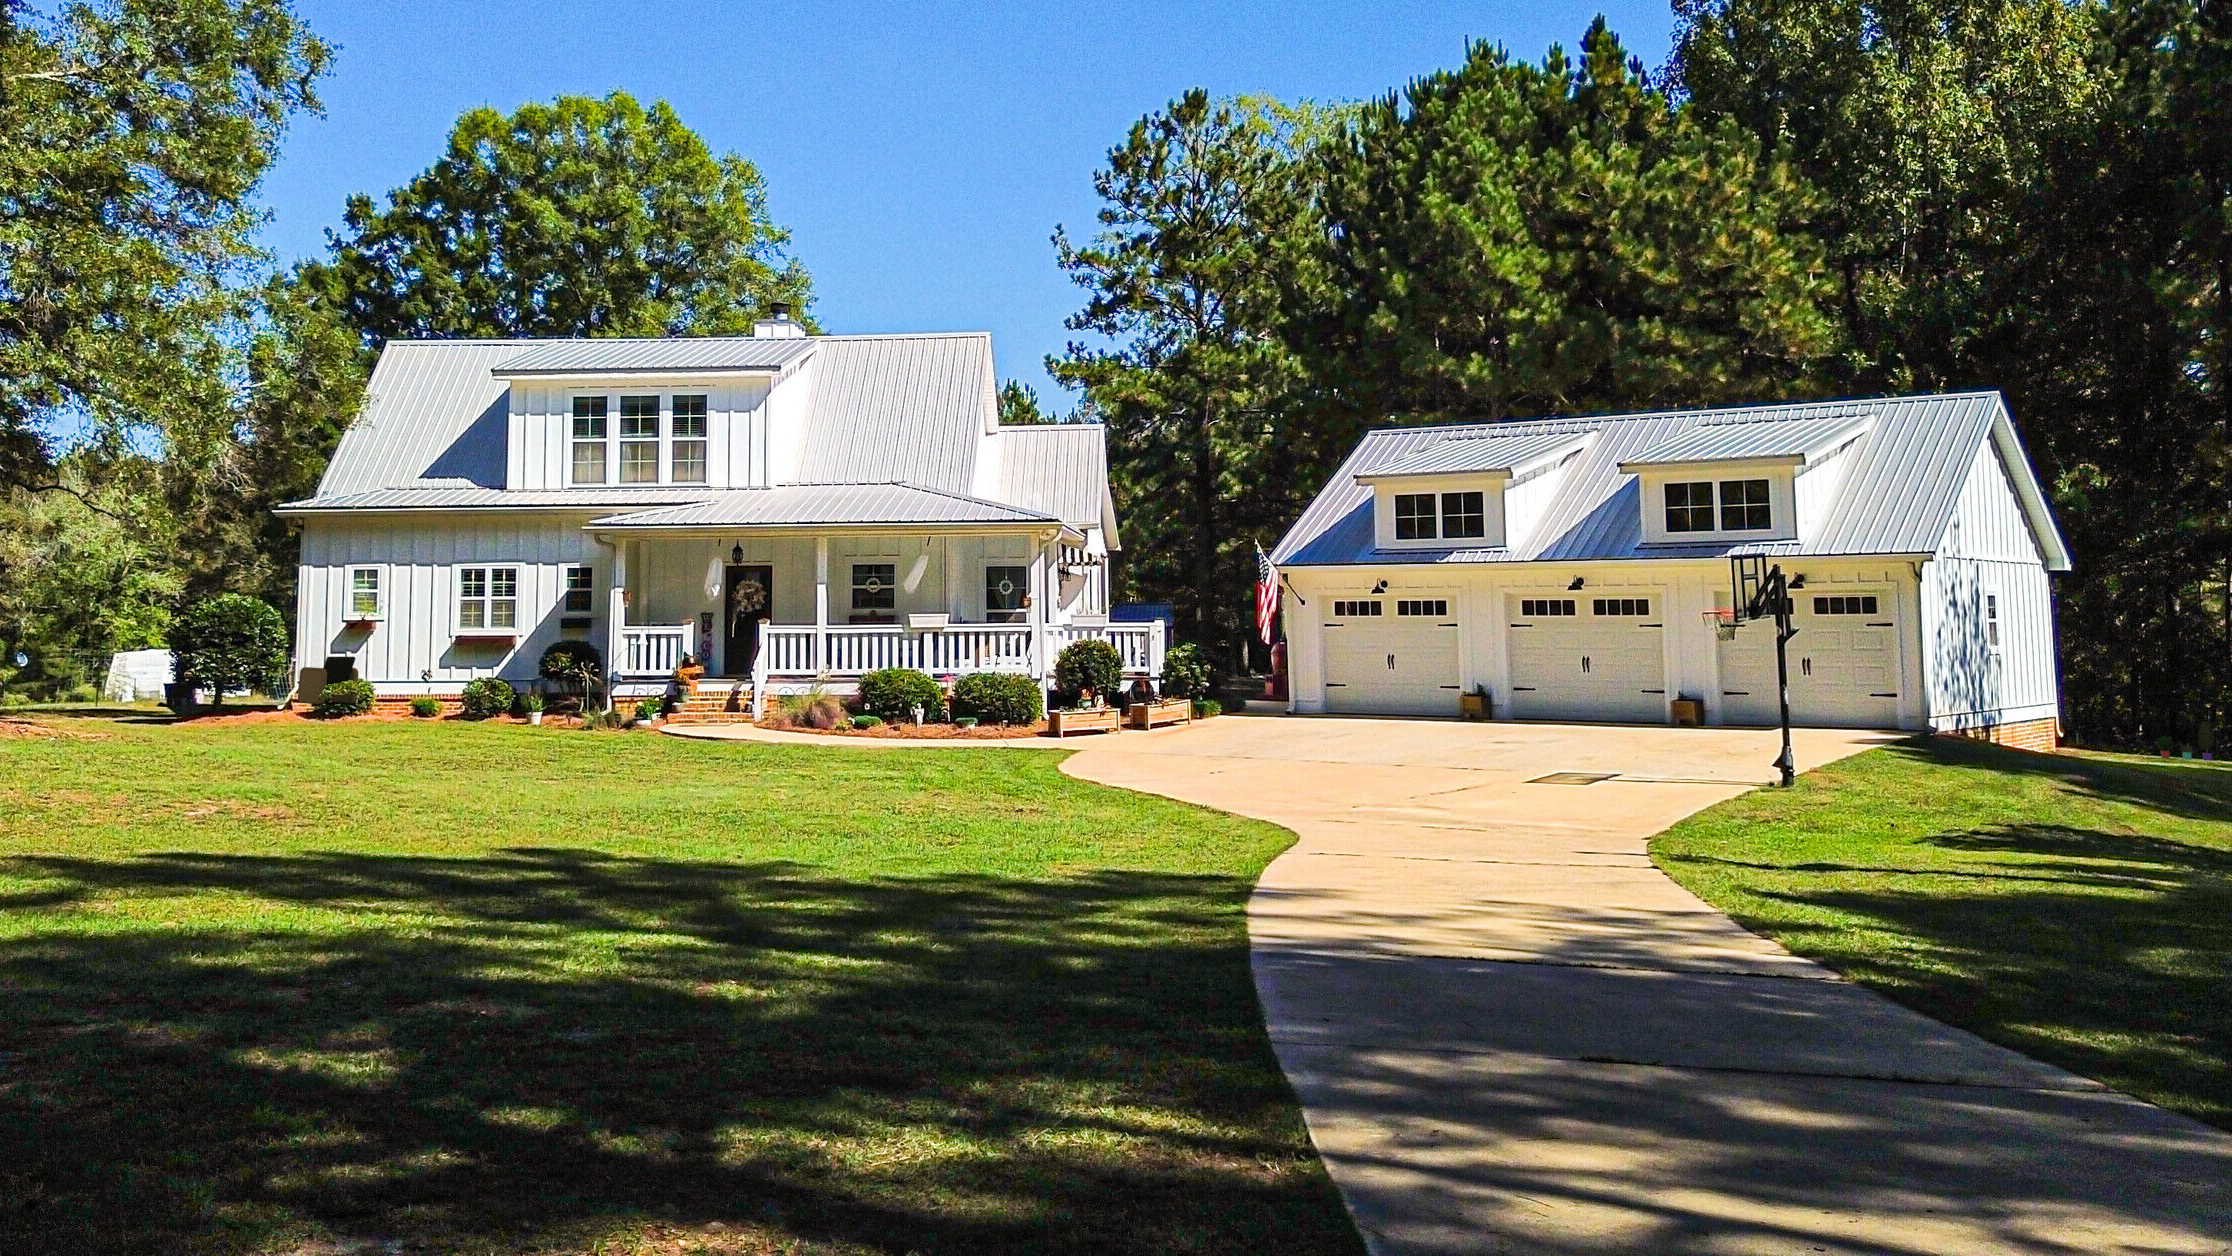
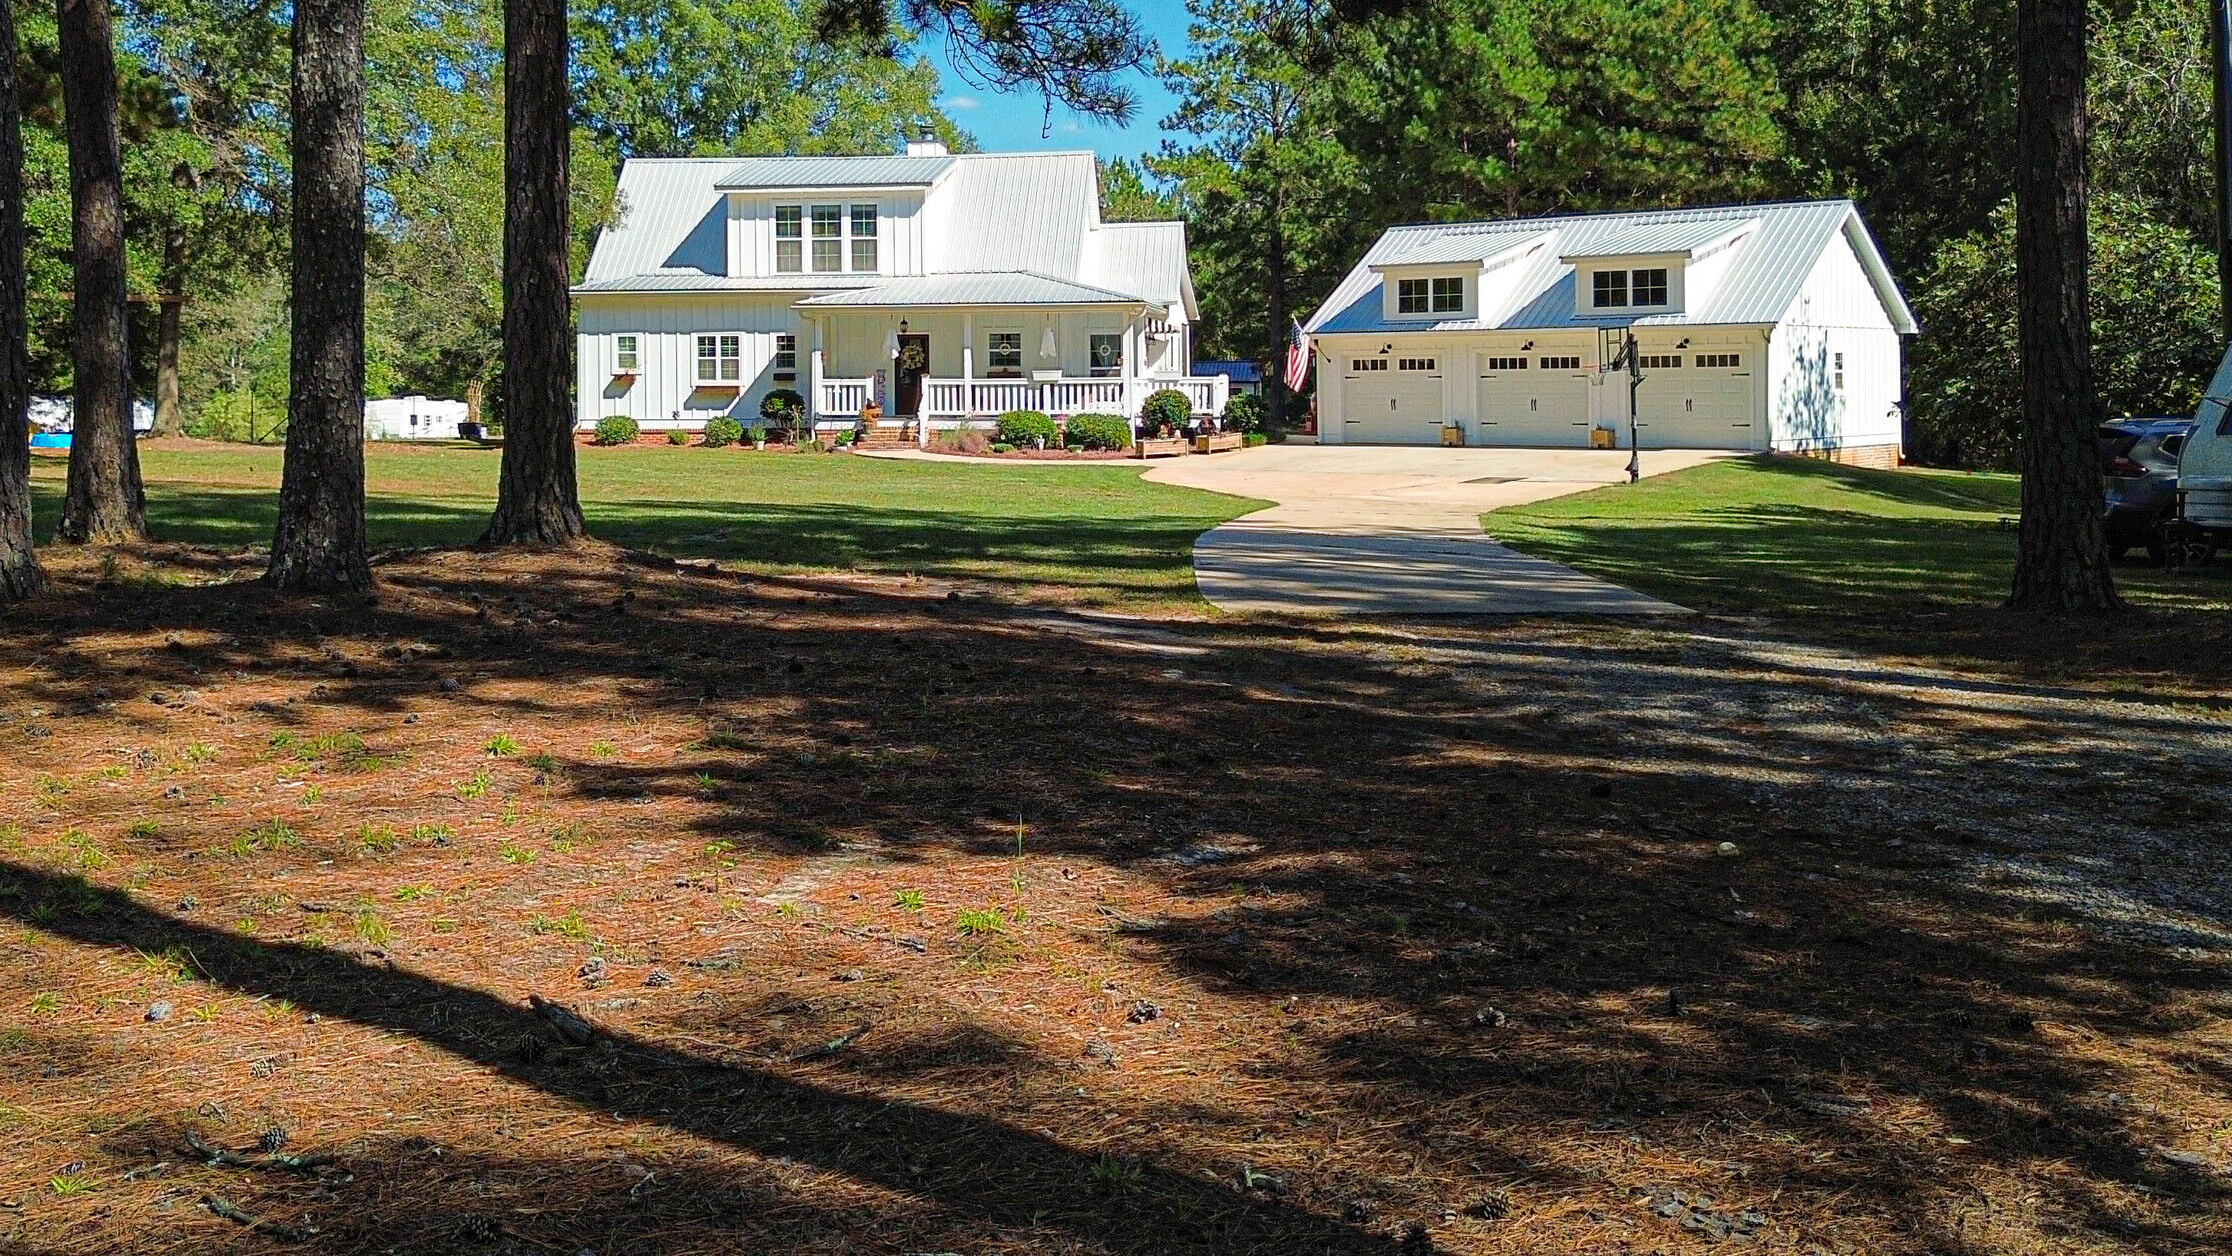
armchair: present [298,657,358,704] -> none [590,402,631,436]

